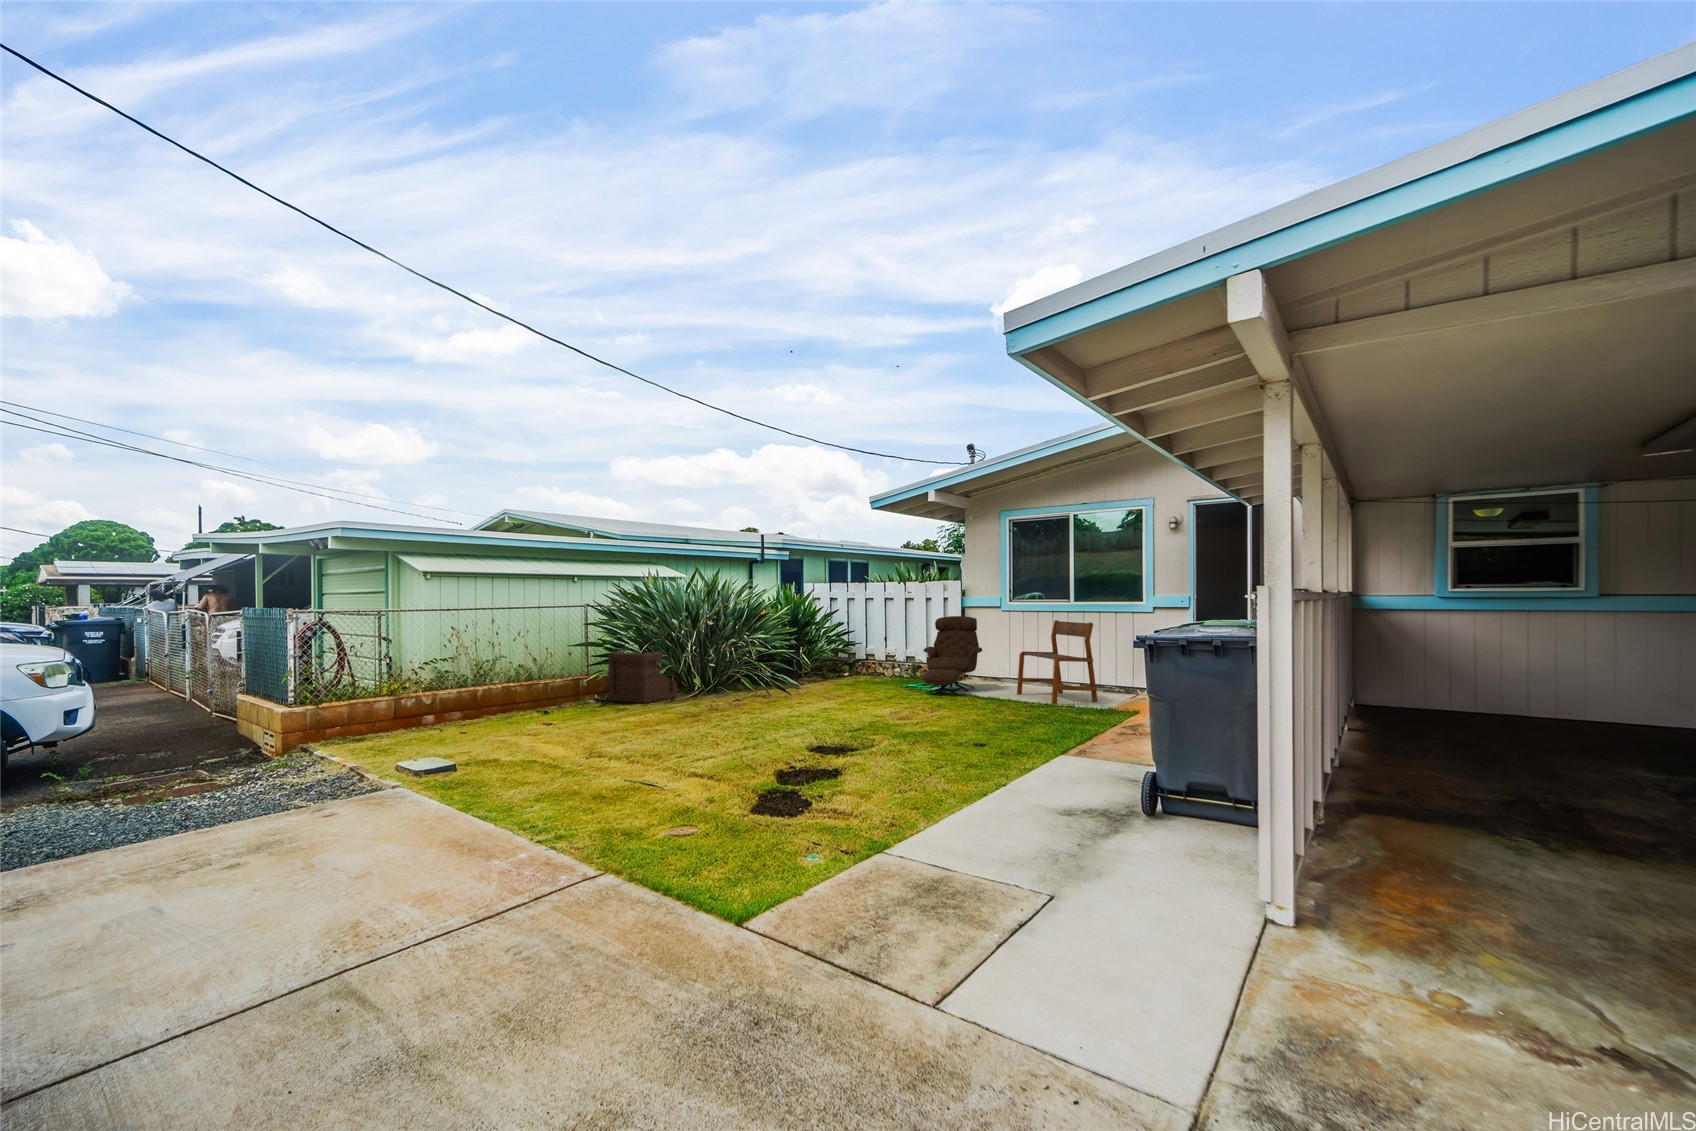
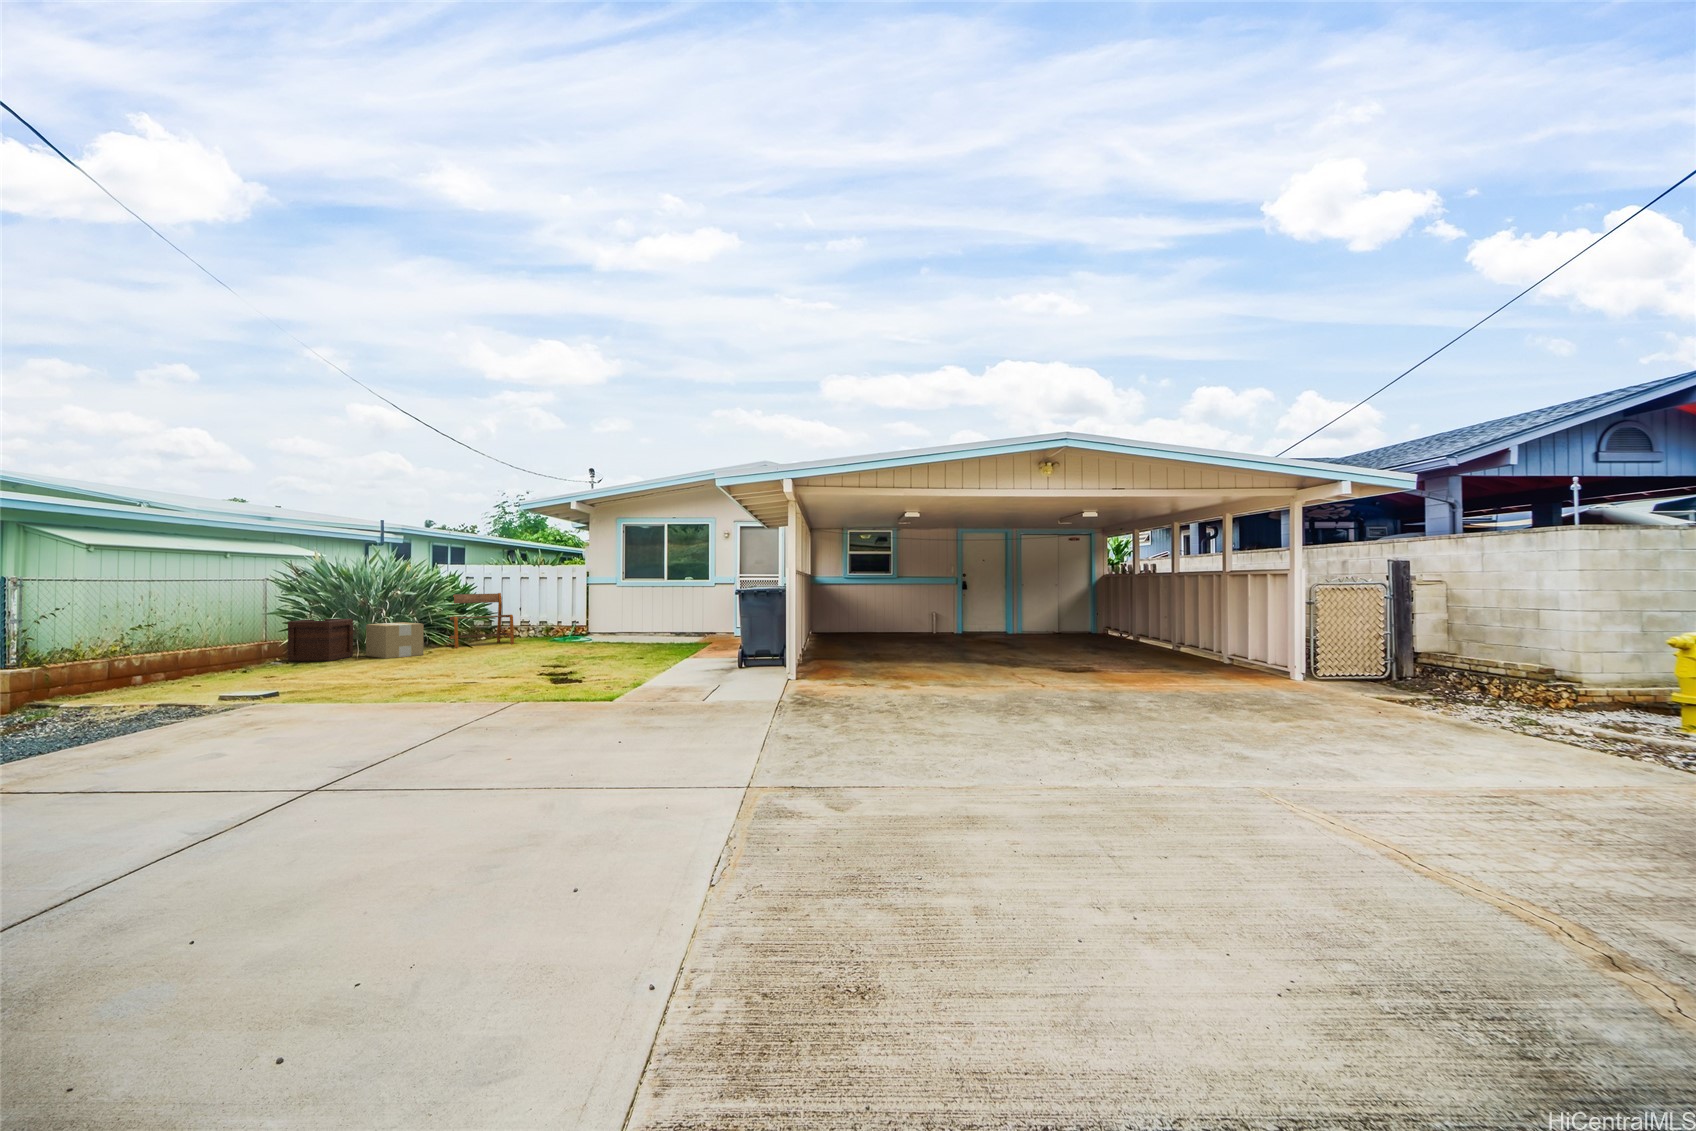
lounge chair: present [922,616,982,696] -> none [559,590,603,646]
bench: present [1017,620,1098,704] -> present [448,593,514,648]
cardboard box: none [692,656,750,703] -> present [366,622,424,658]

